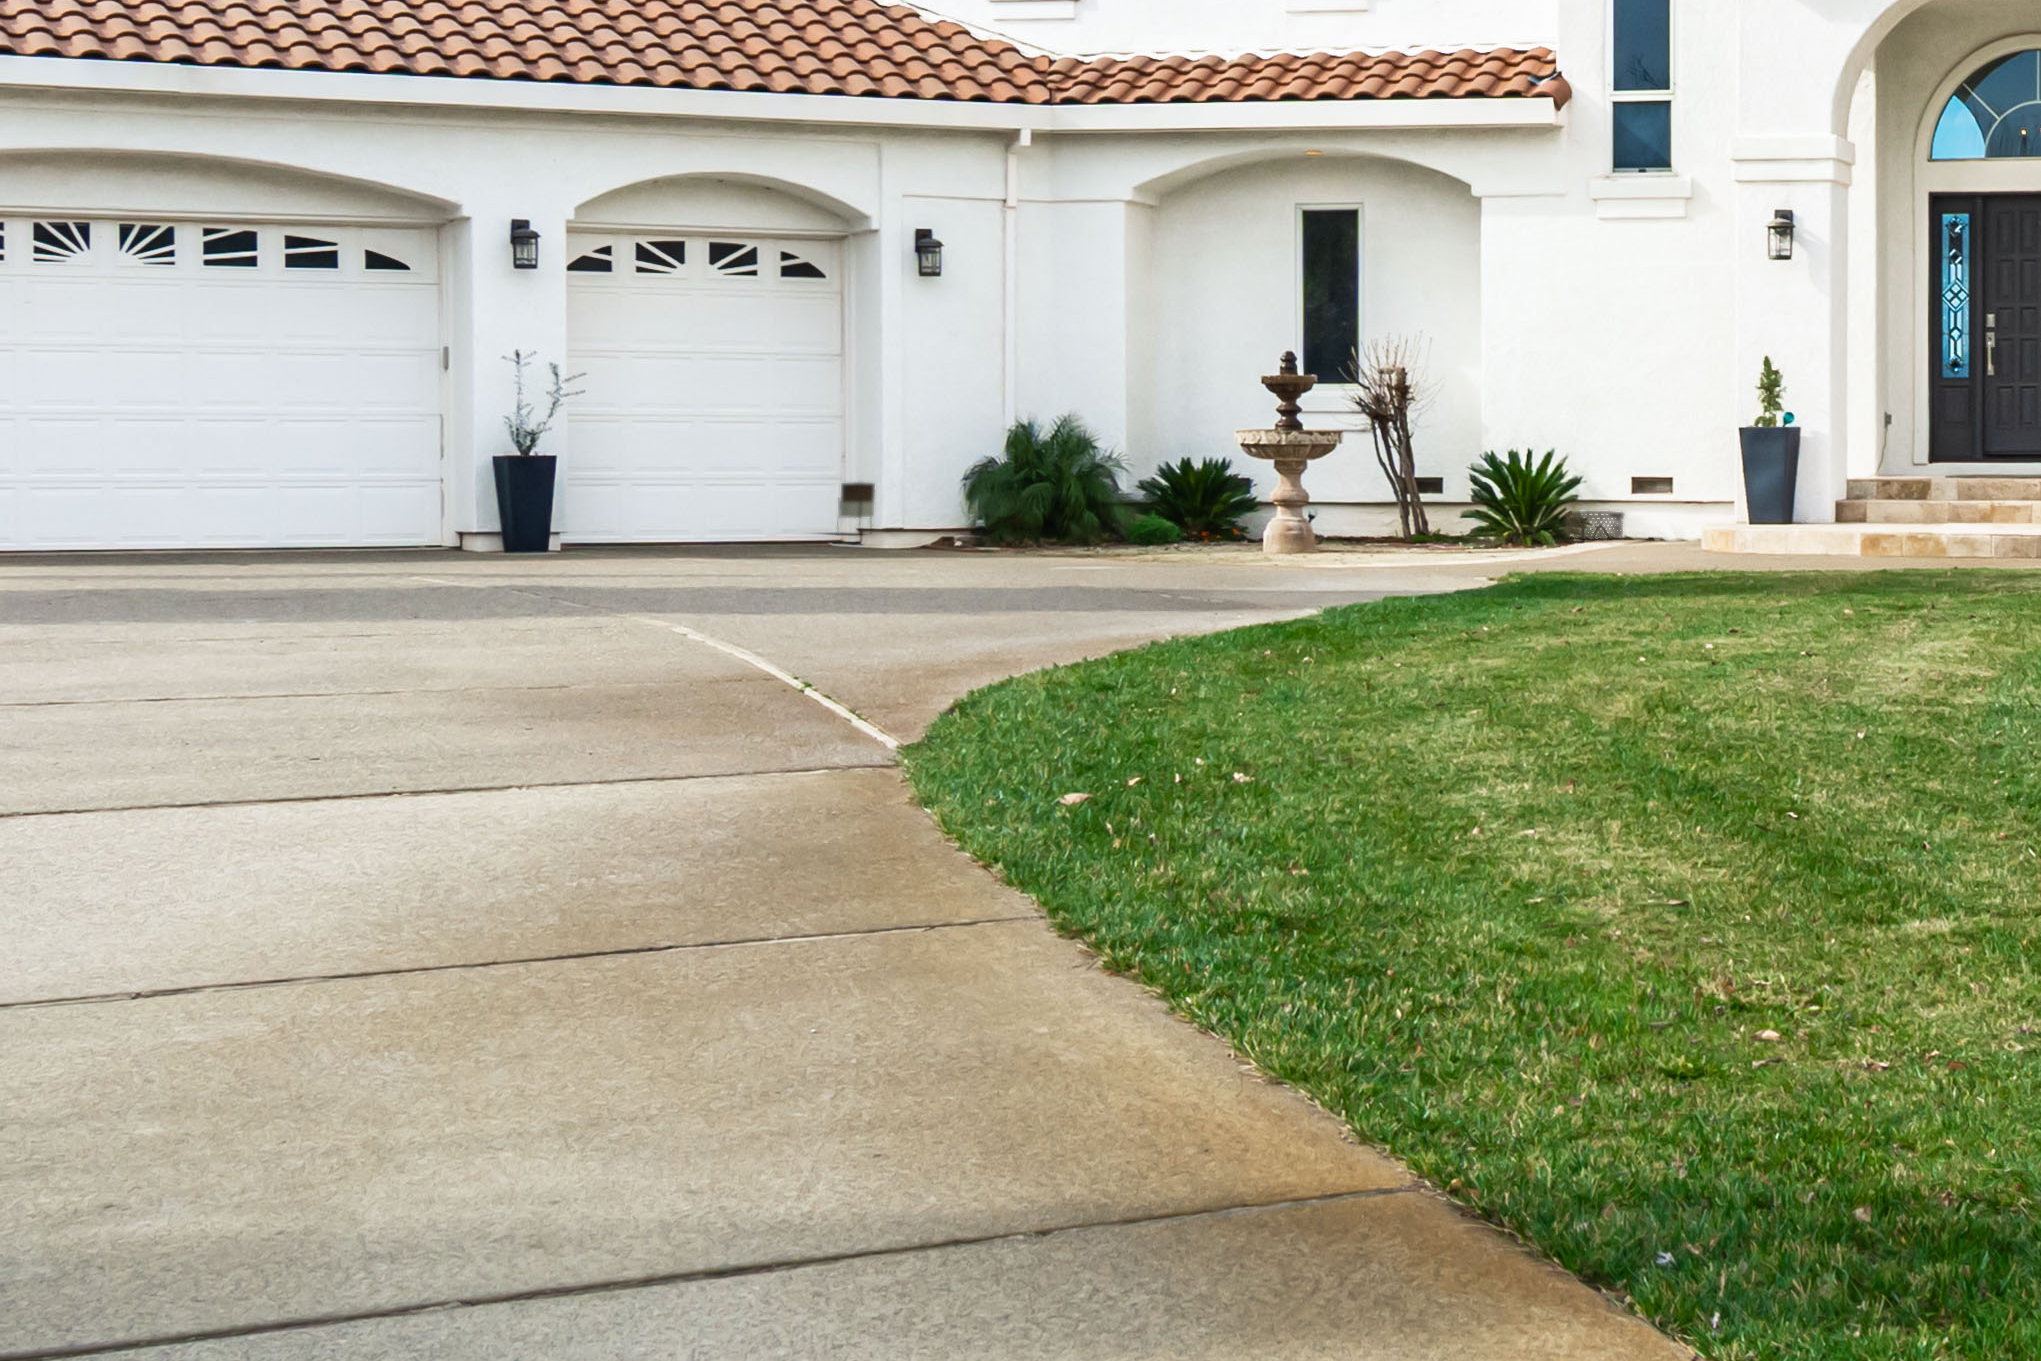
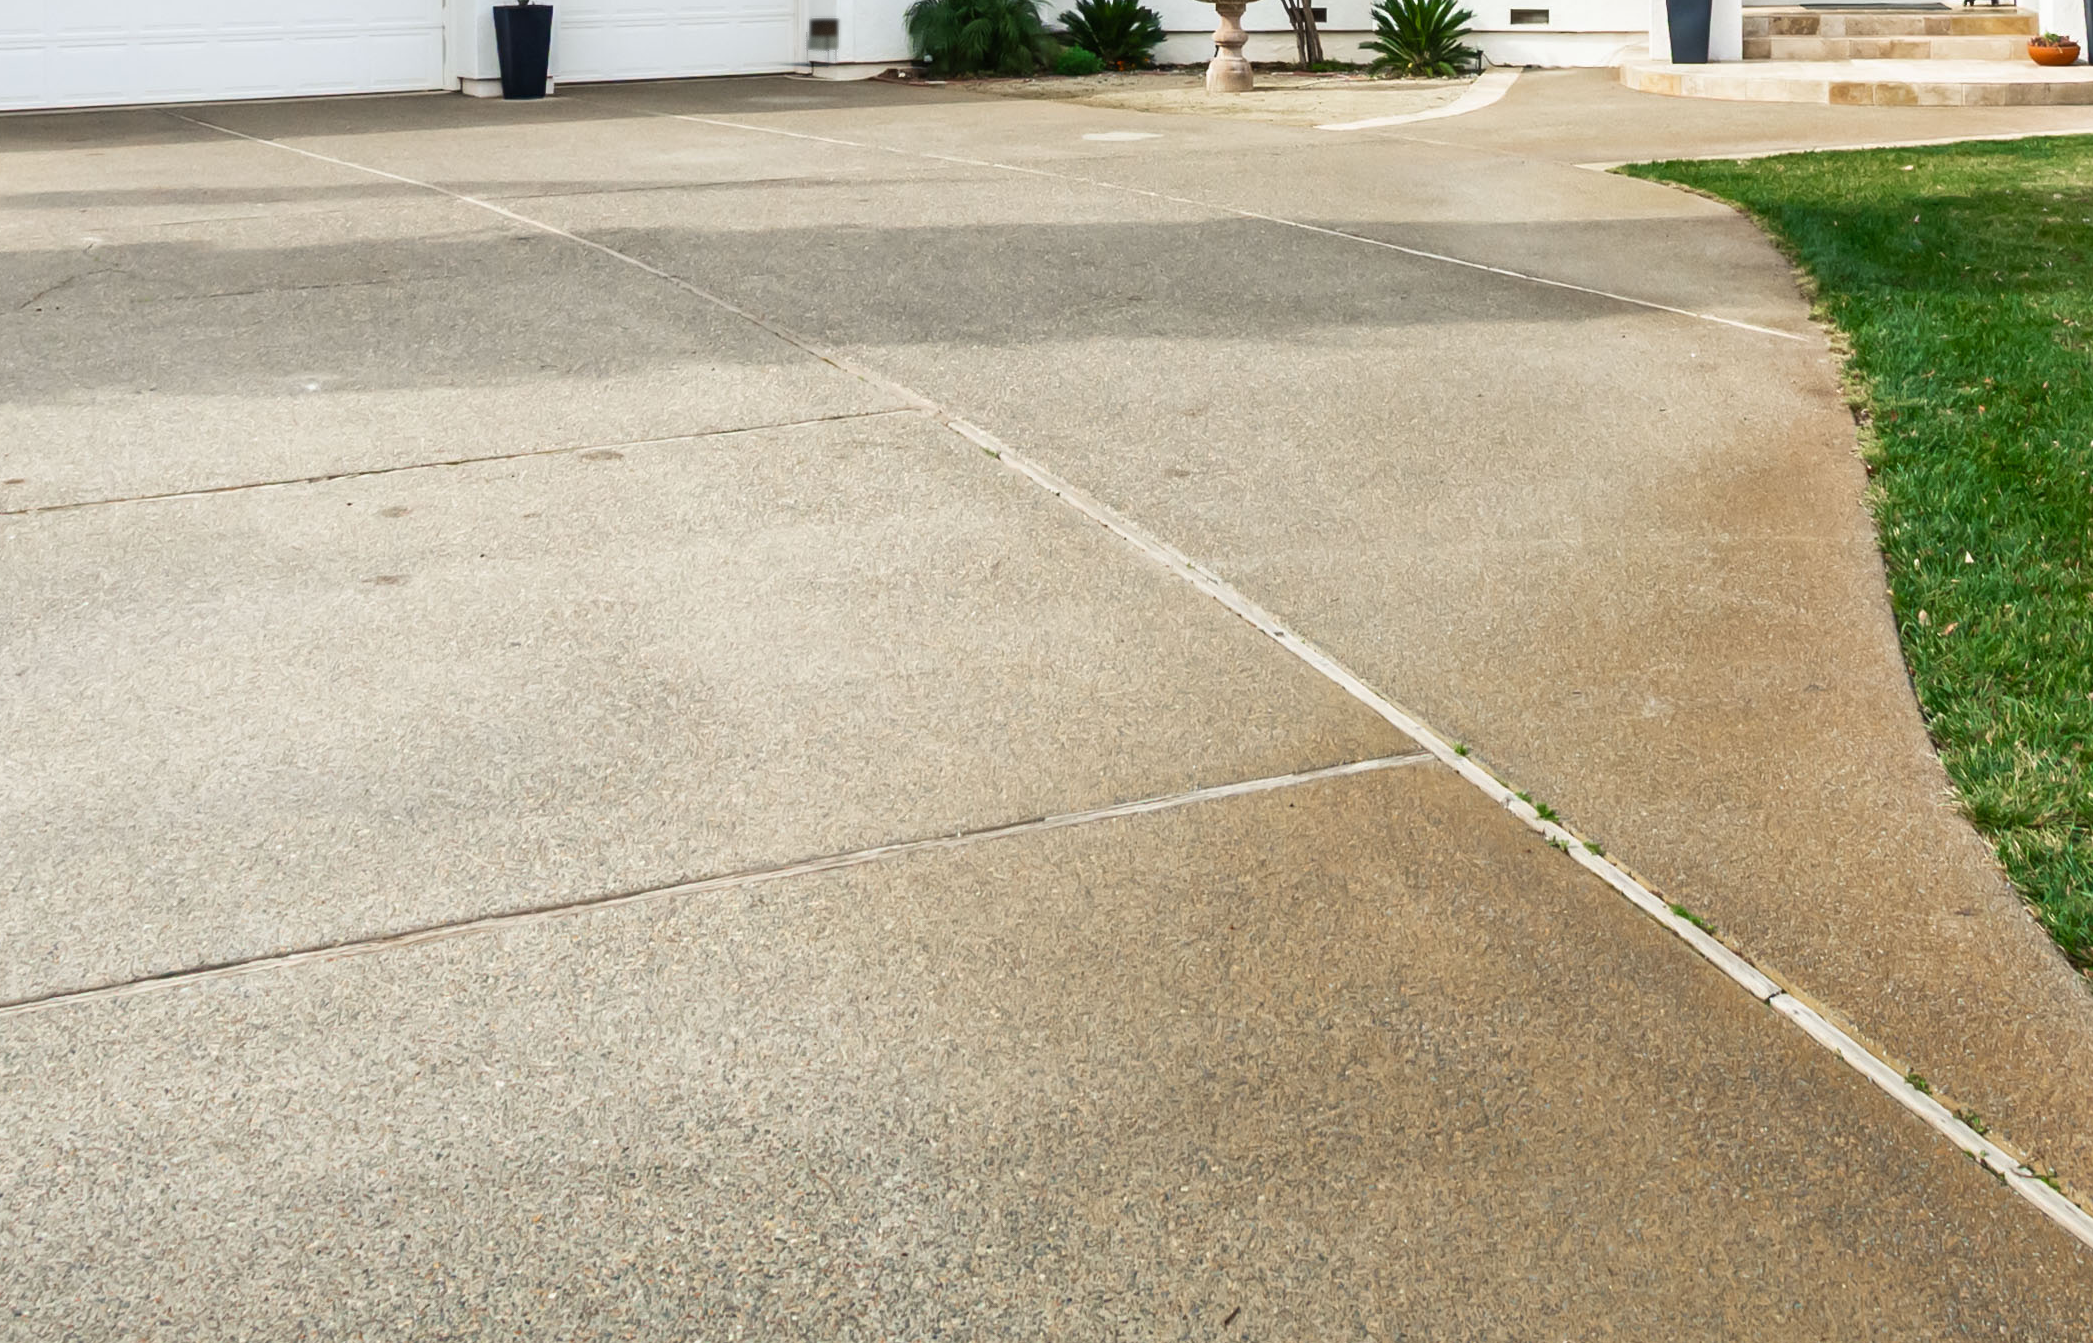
basket: present [1565,511,1624,540] -> none [1462,36,1516,64]

